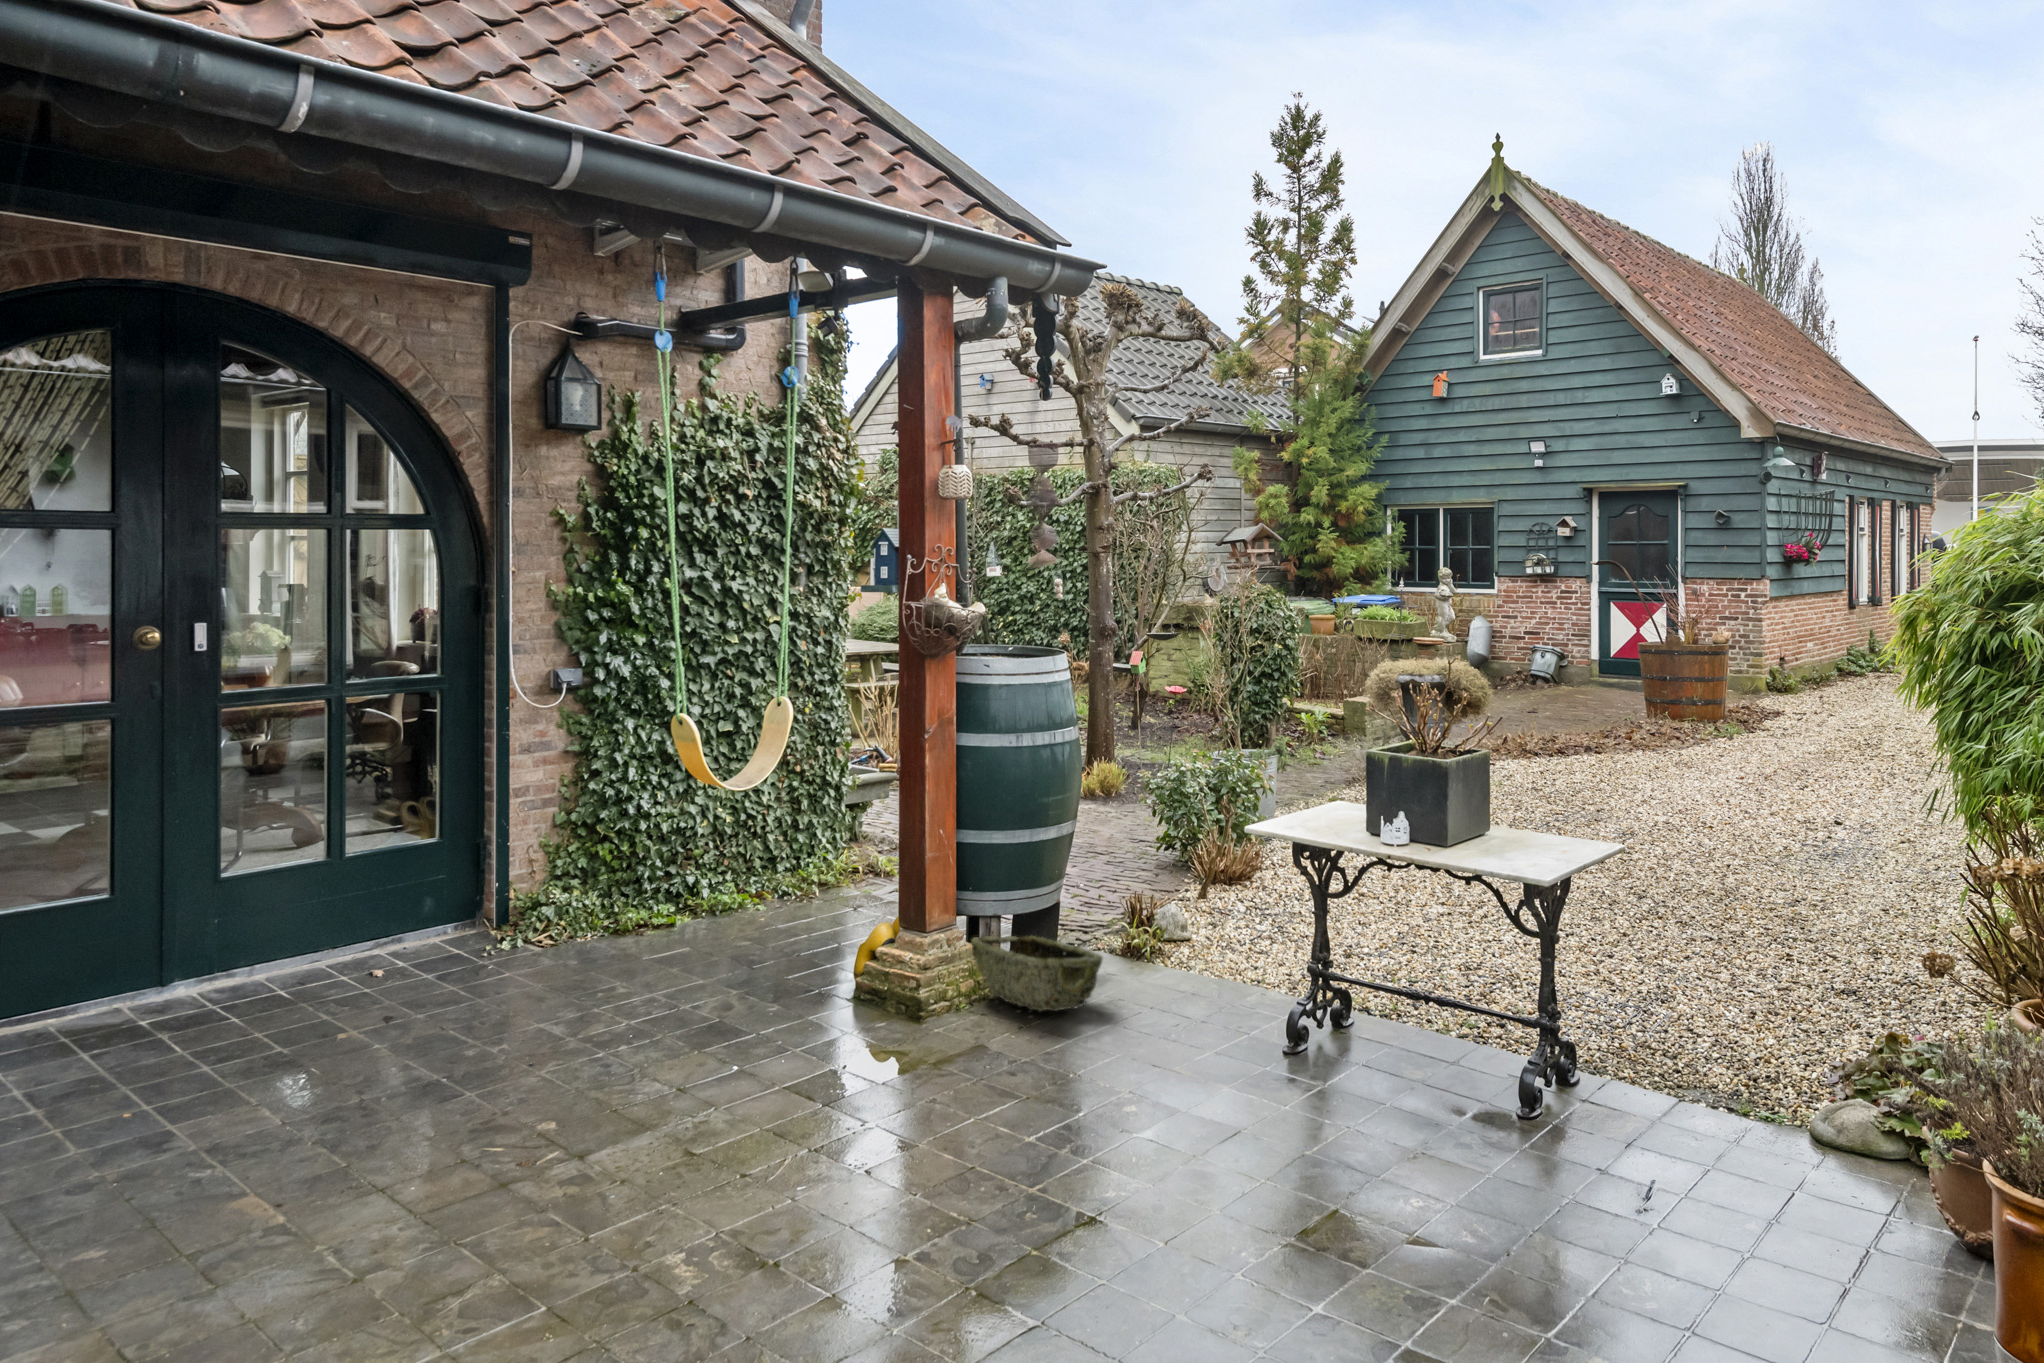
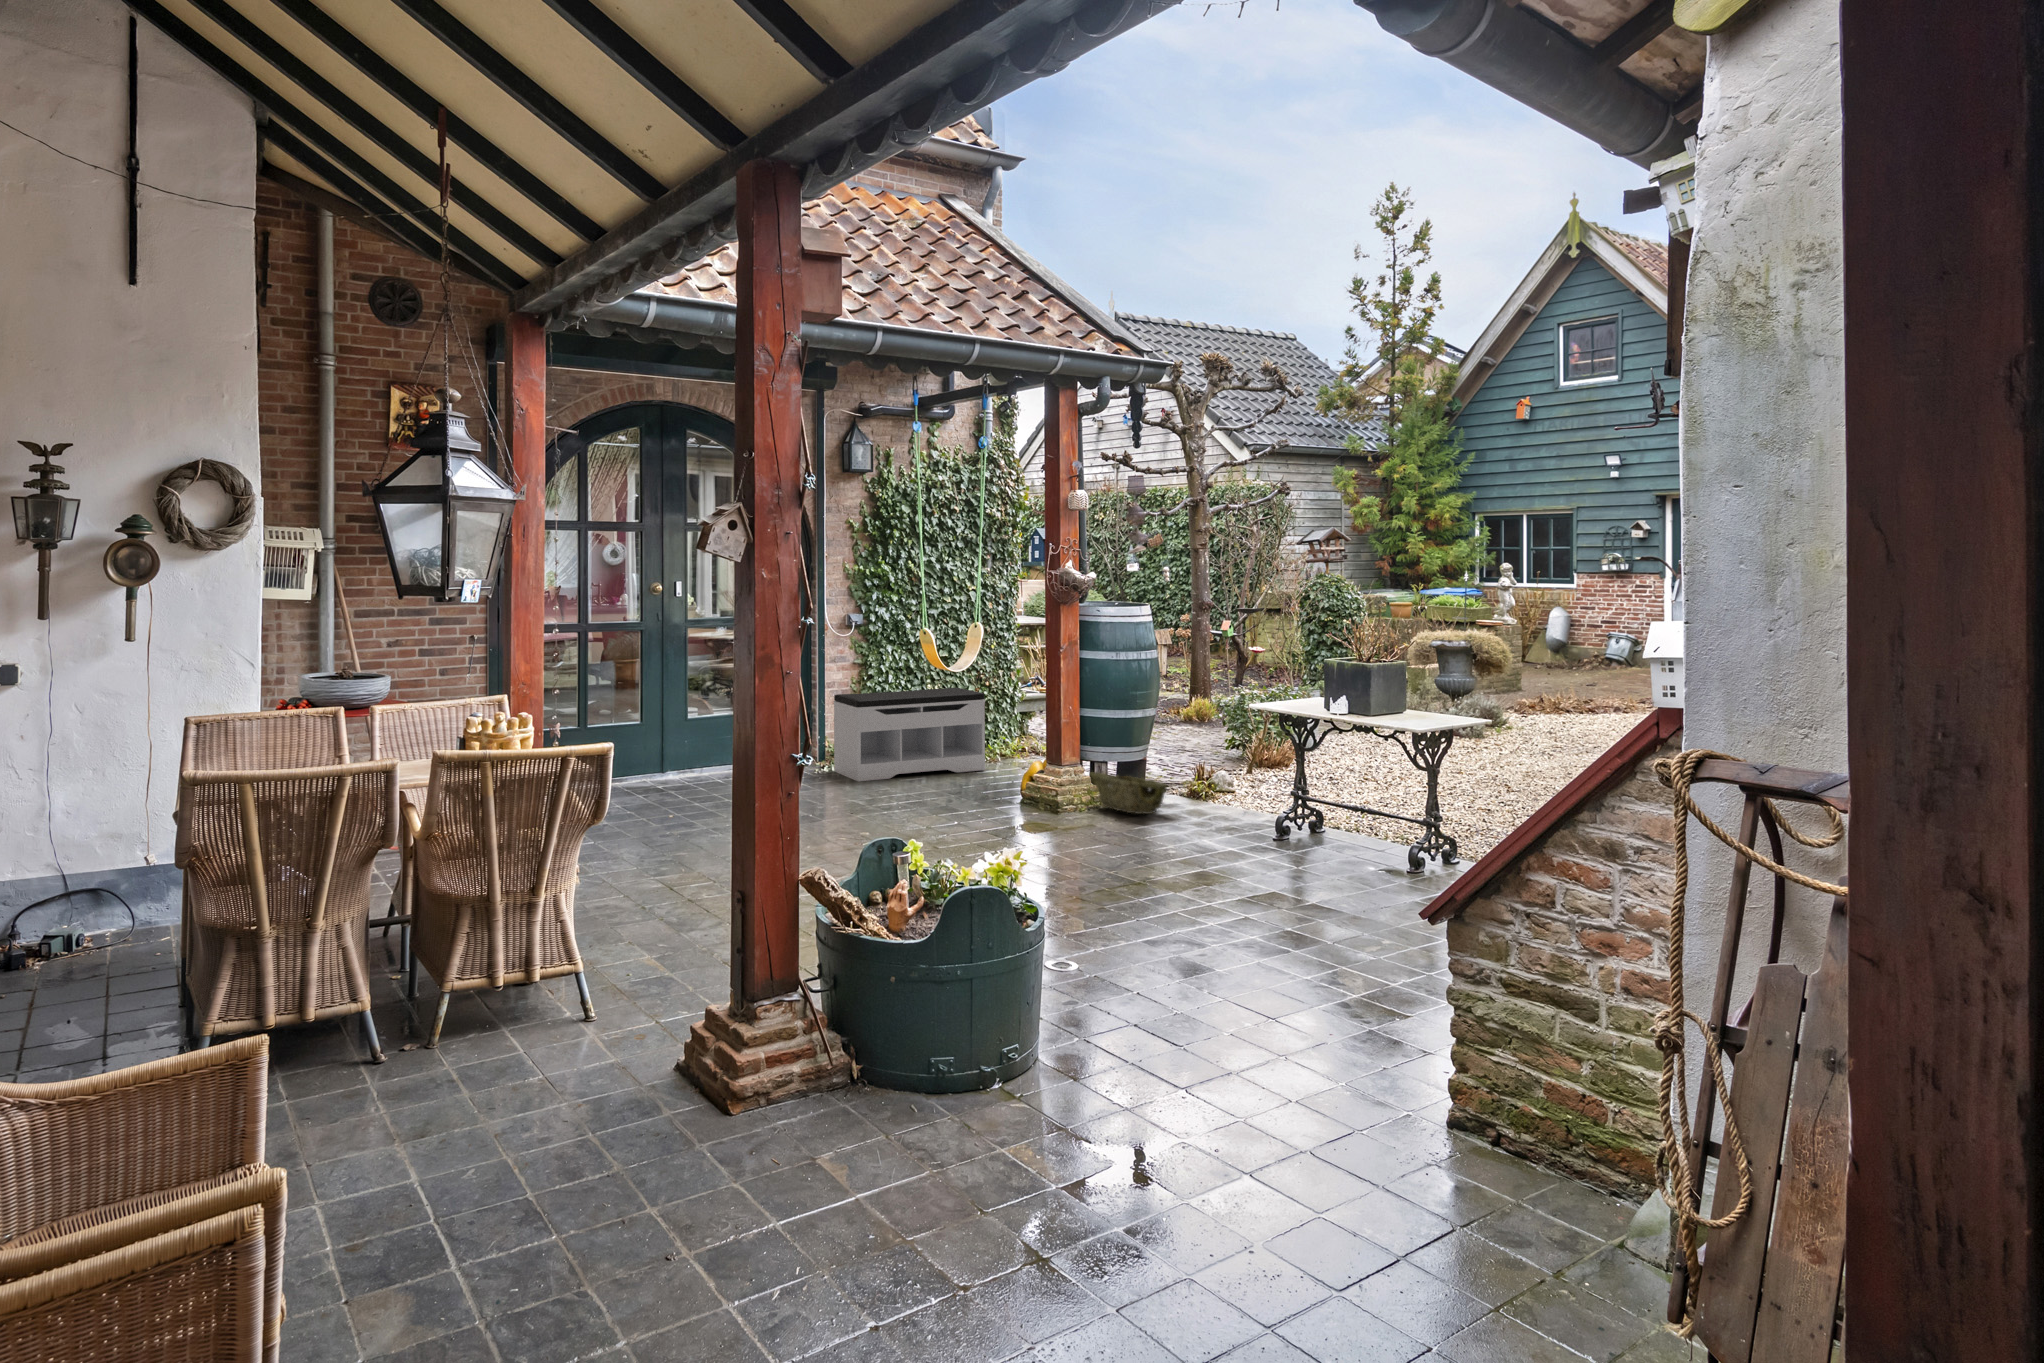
bench: none [527,780,793,964] -> present [833,688,985,781]

